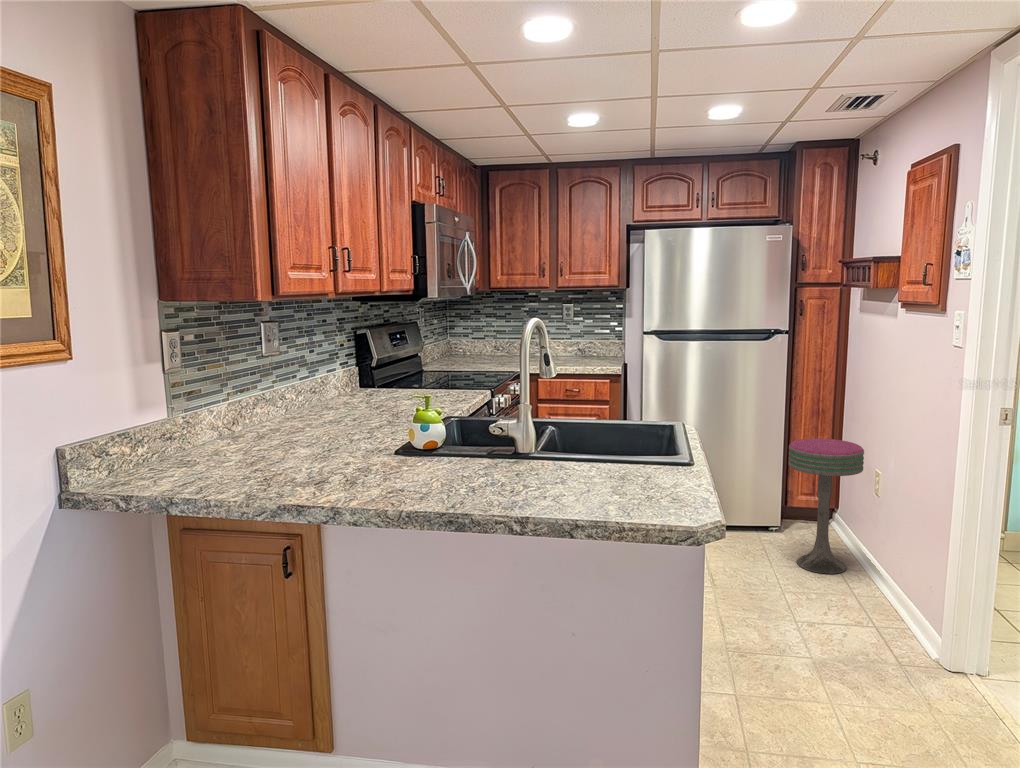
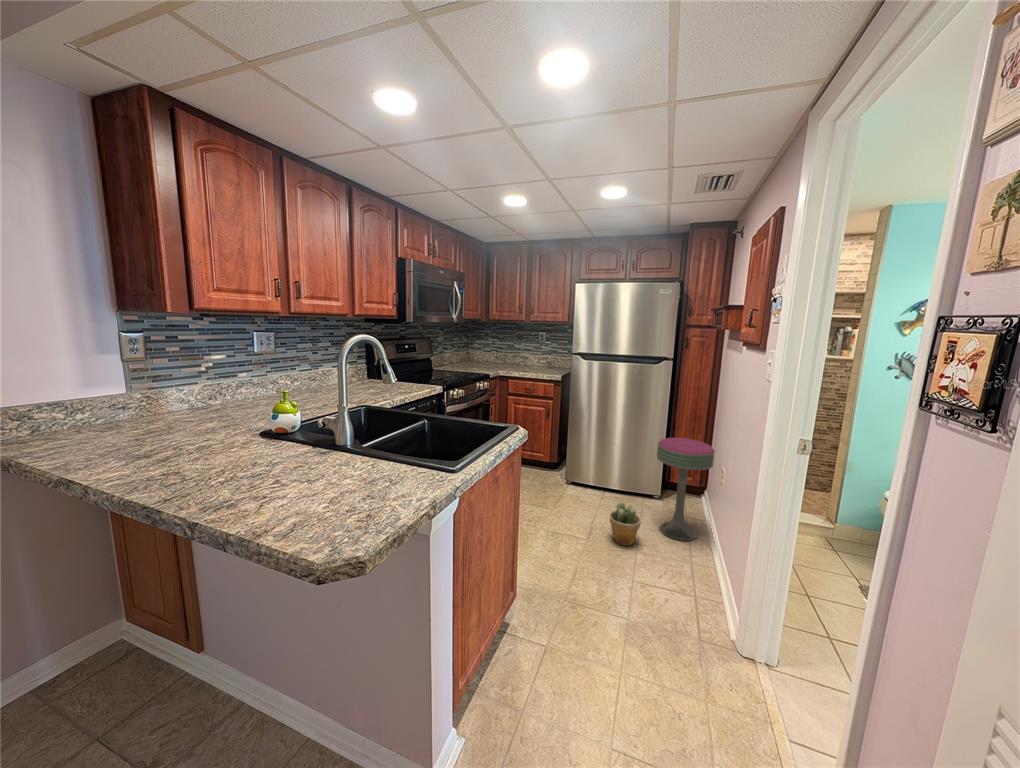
potted plant: none [741,529,784,588] -> present [610,501,641,546]

